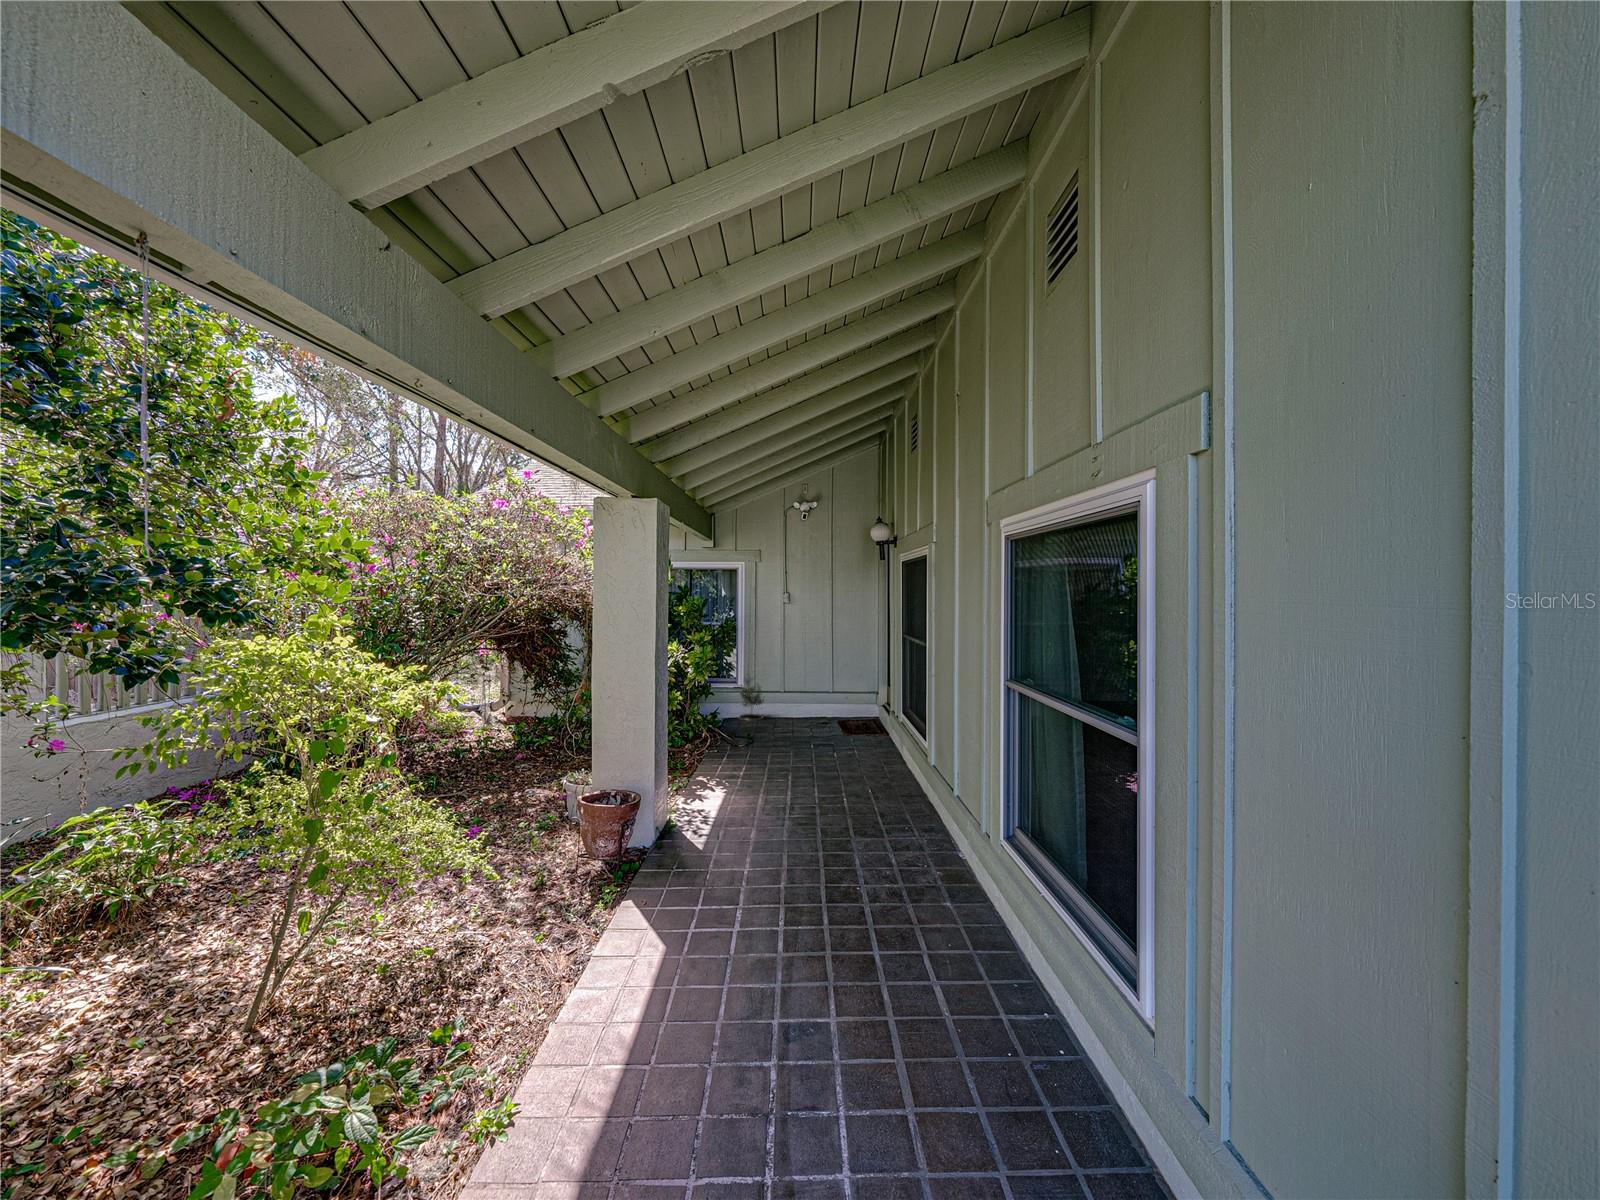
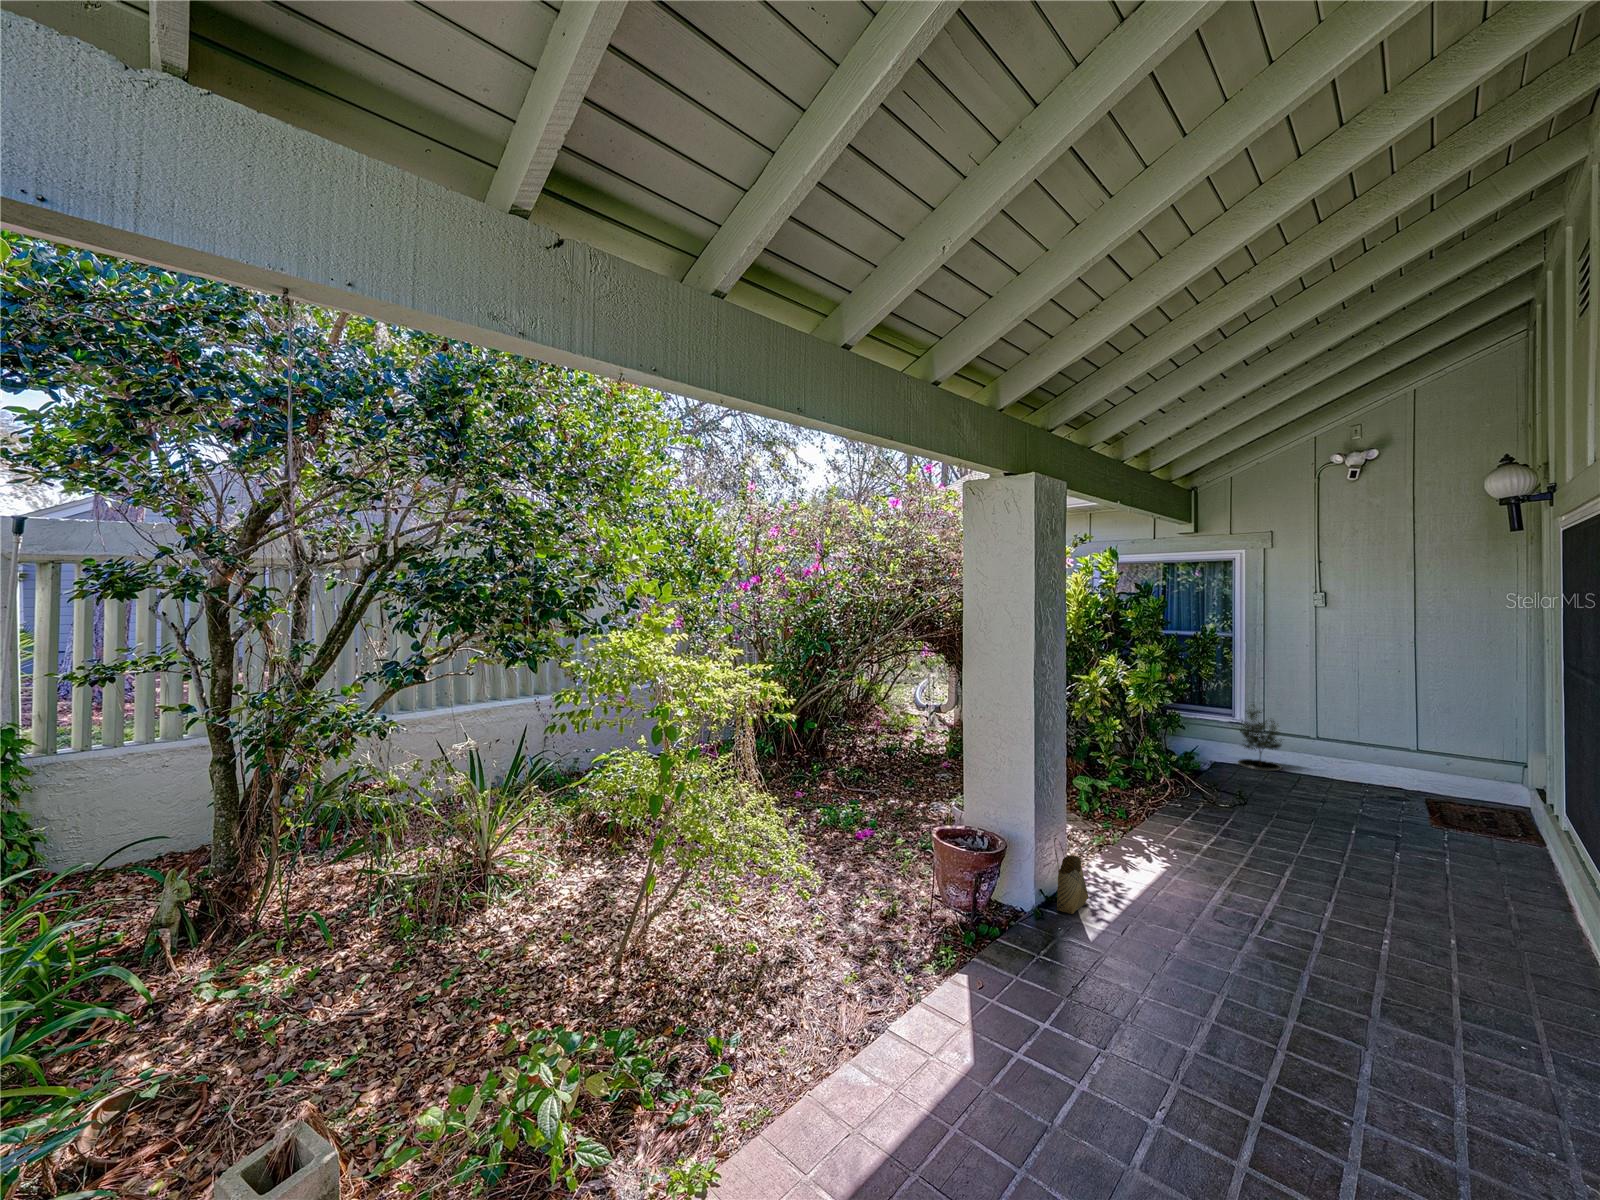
woven basket: none [668,782,689,838] -> present [1054,838,1089,914]

